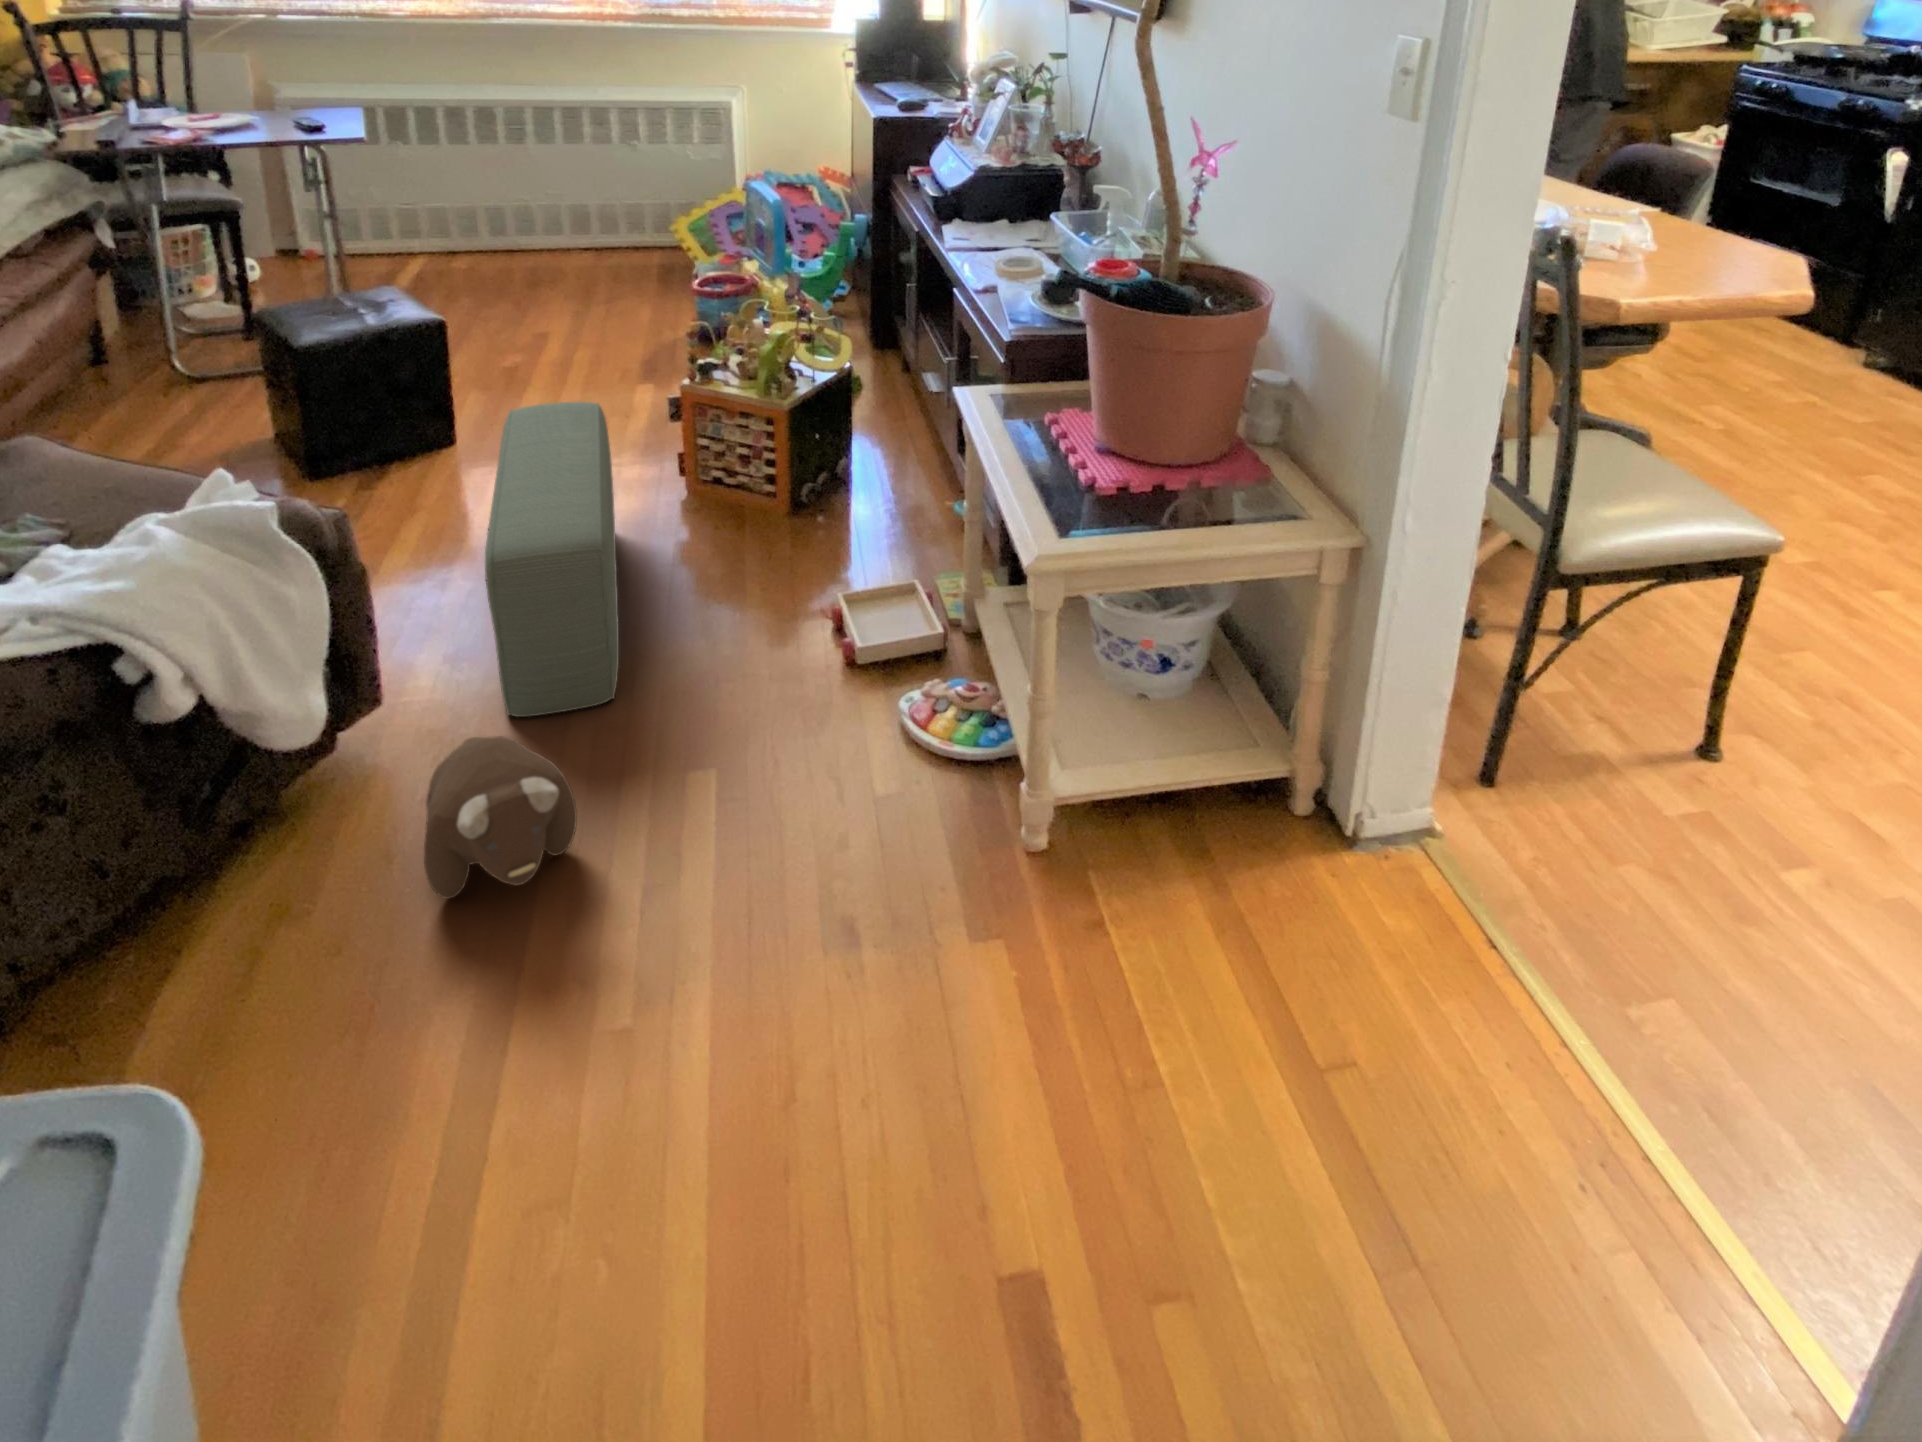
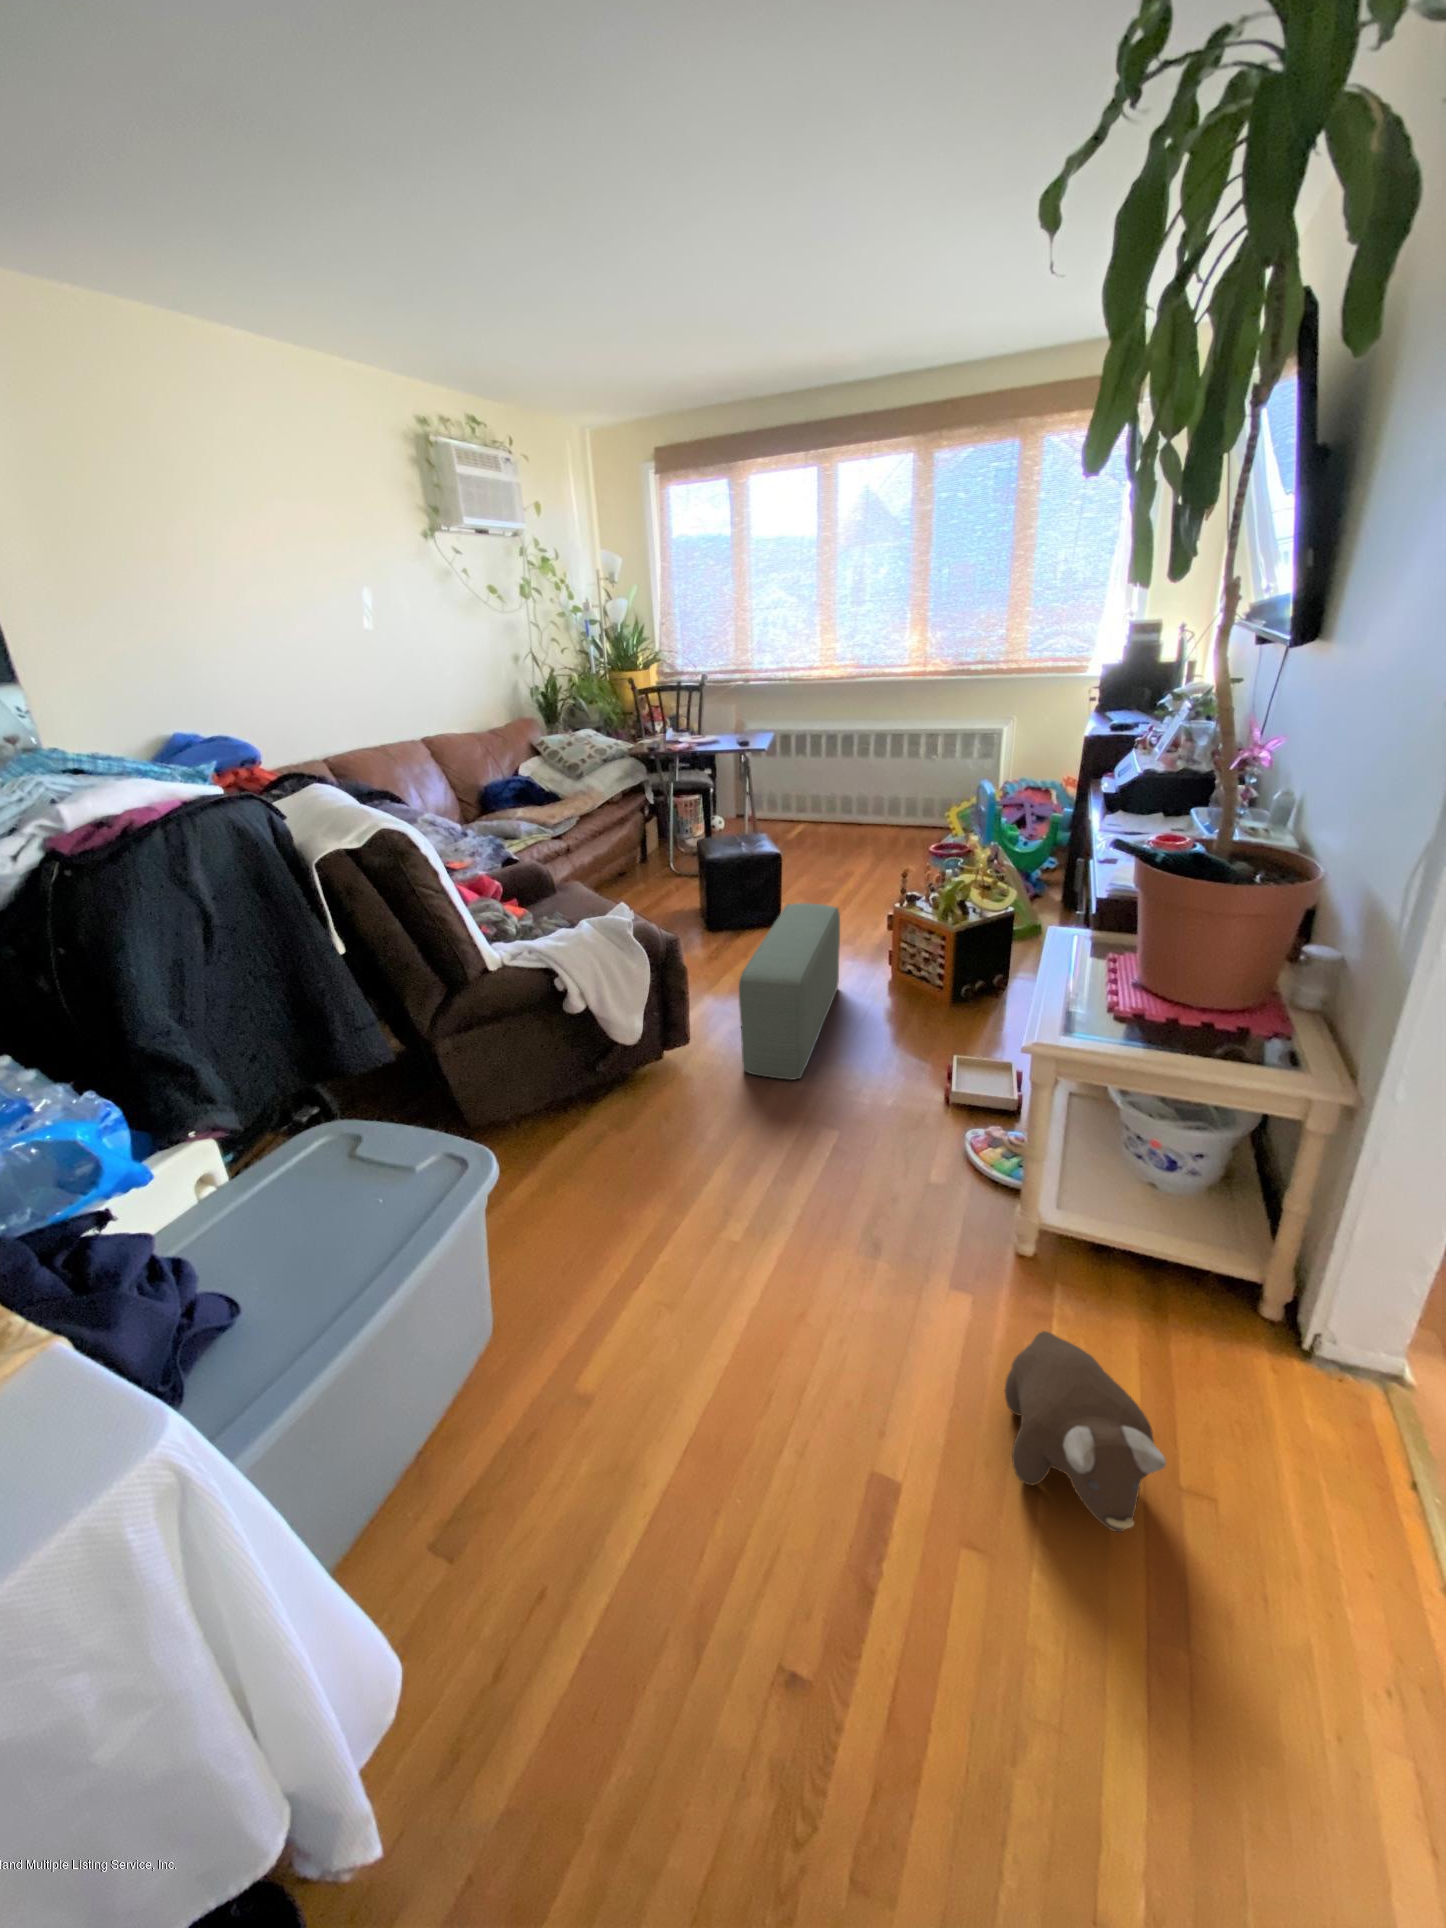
plush toy: present [424,736,577,899] -> present [1005,1331,1166,1532]

